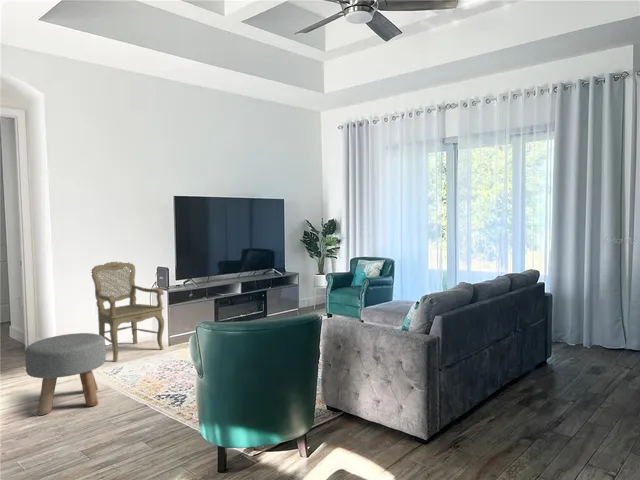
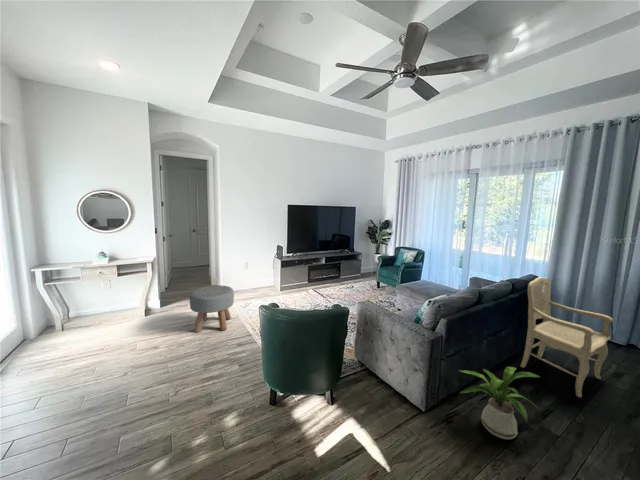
armchair: present [91,262,164,361] -> present [521,277,613,397]
house plant: none [461,364,556,451] -> present [460,367,540,439]

